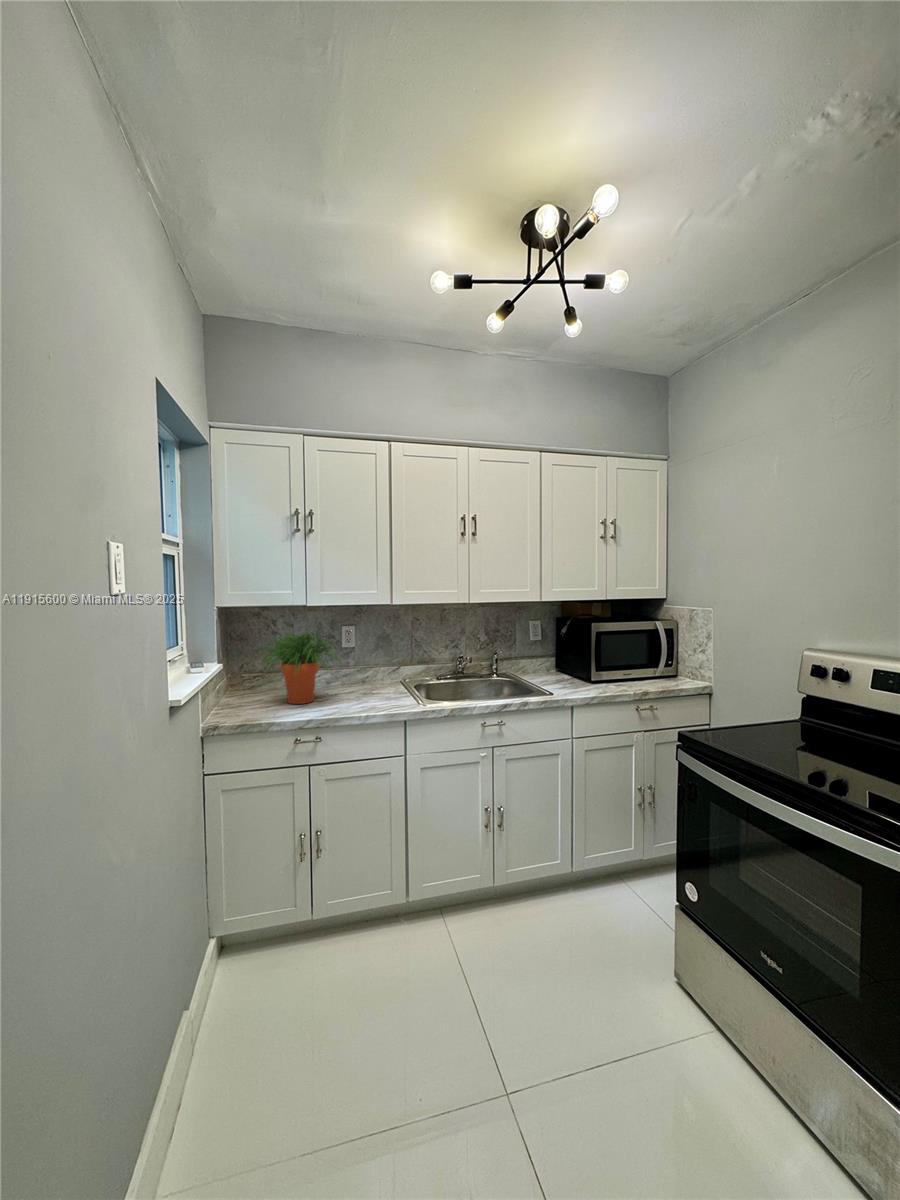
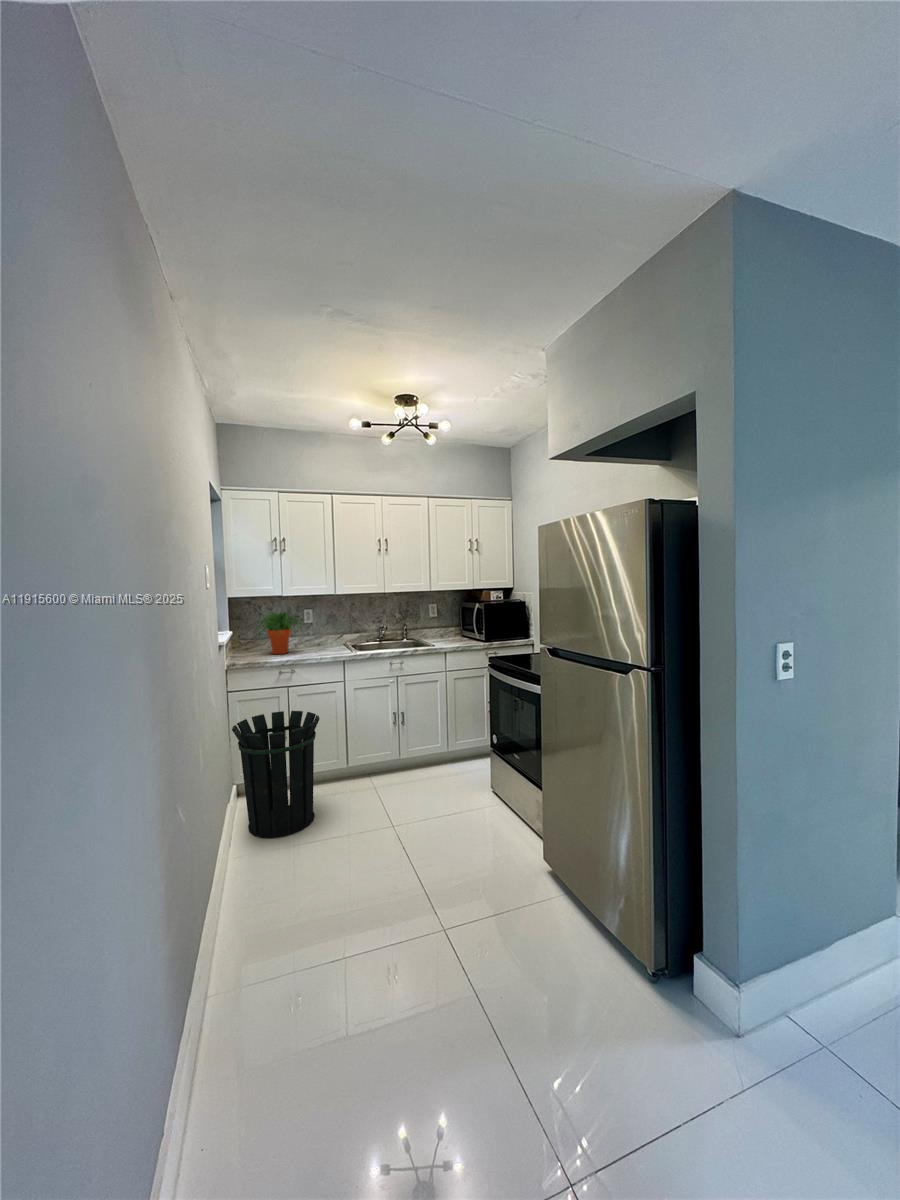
waste bin: none [182,820,360,1129] -> present [232,711,319,838]

